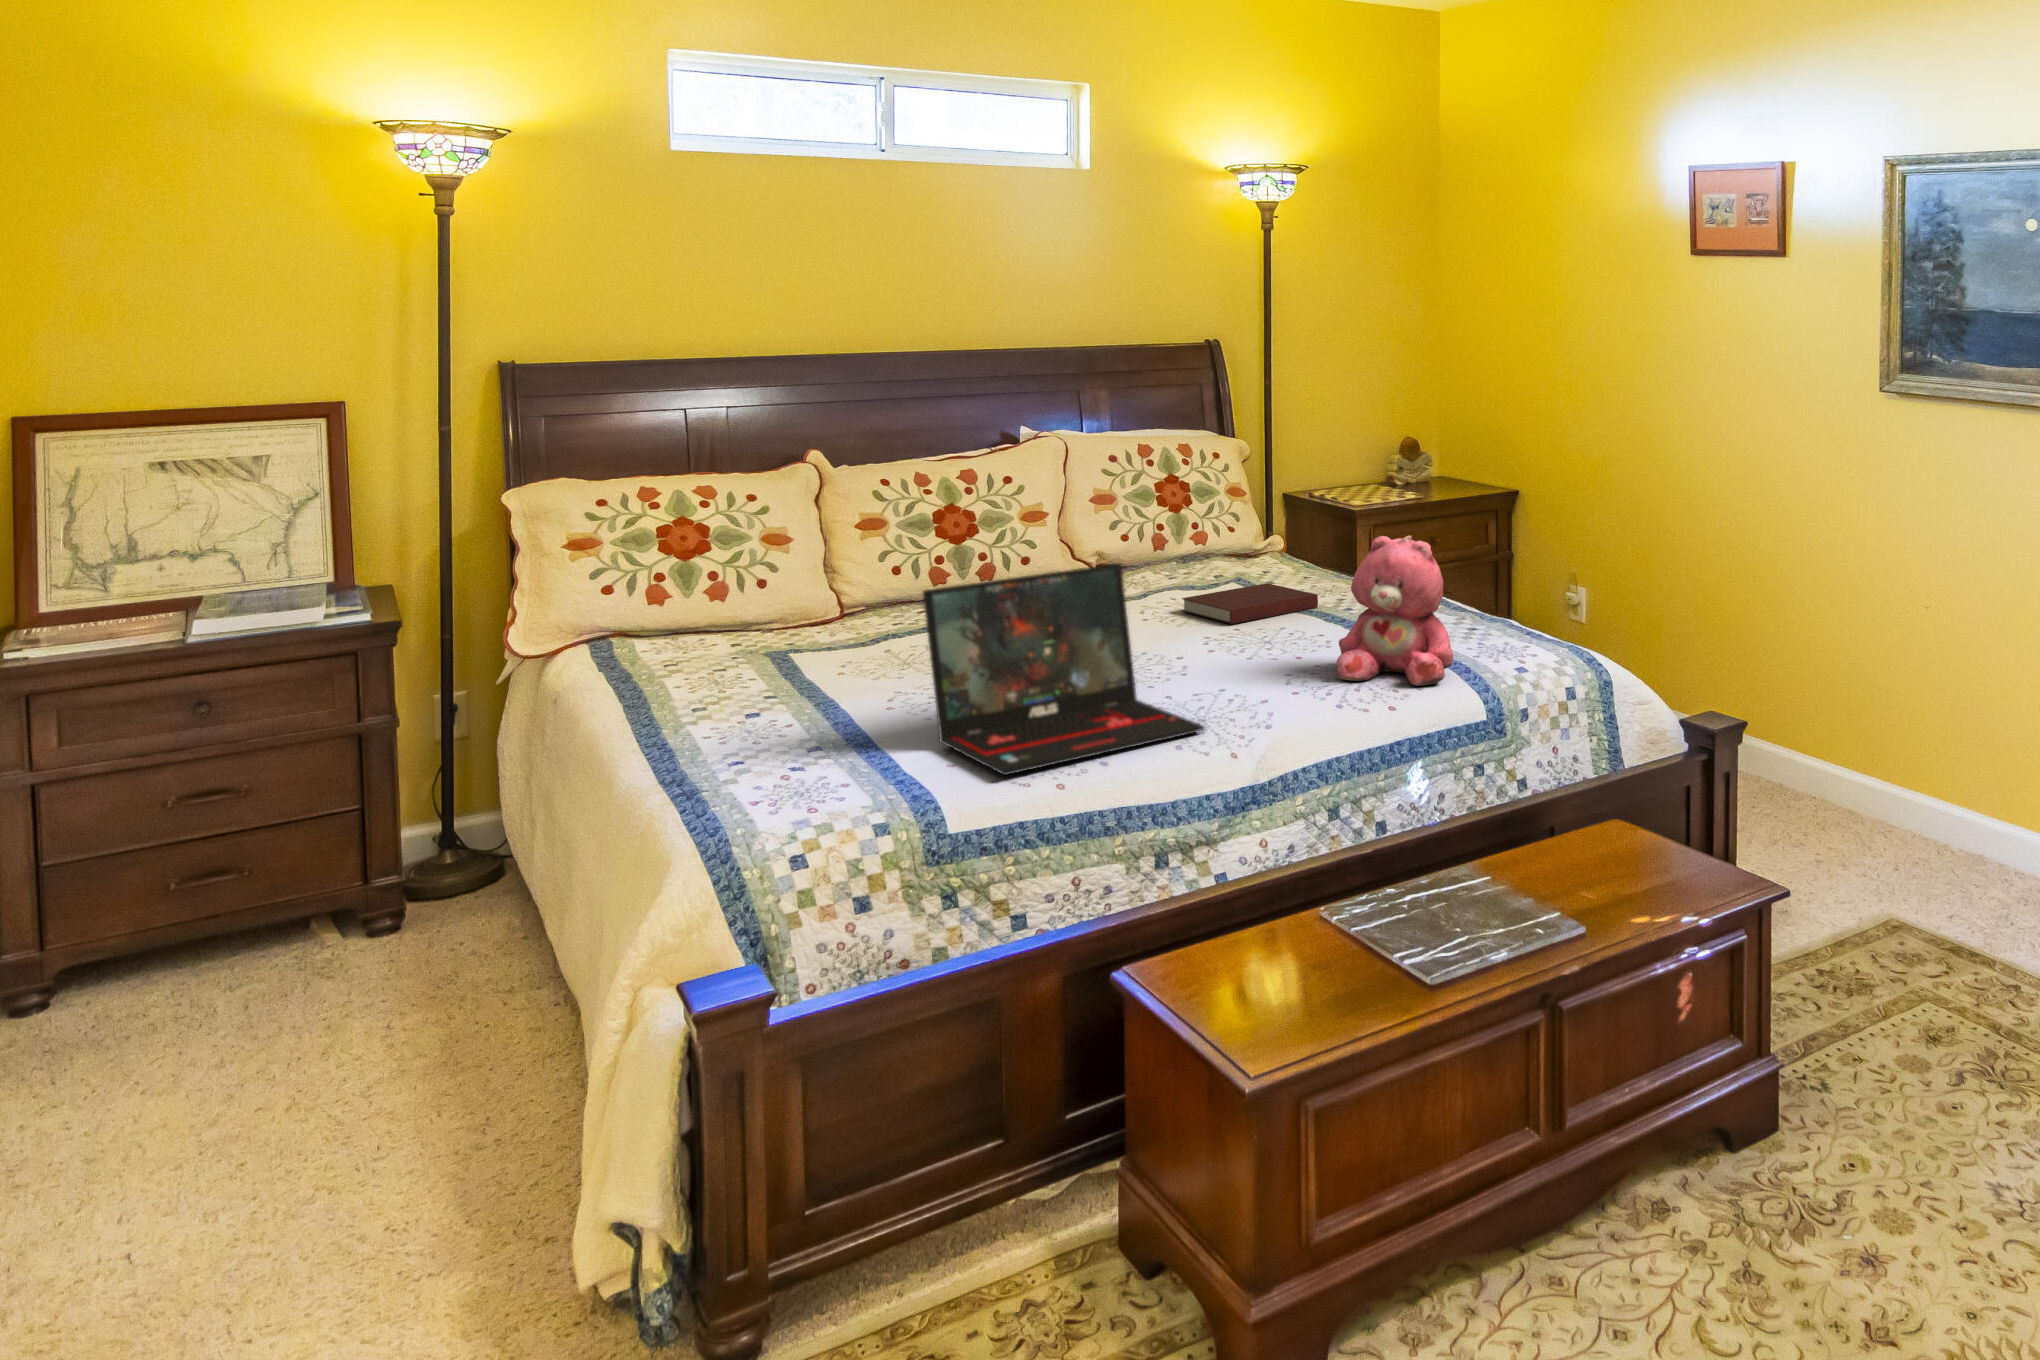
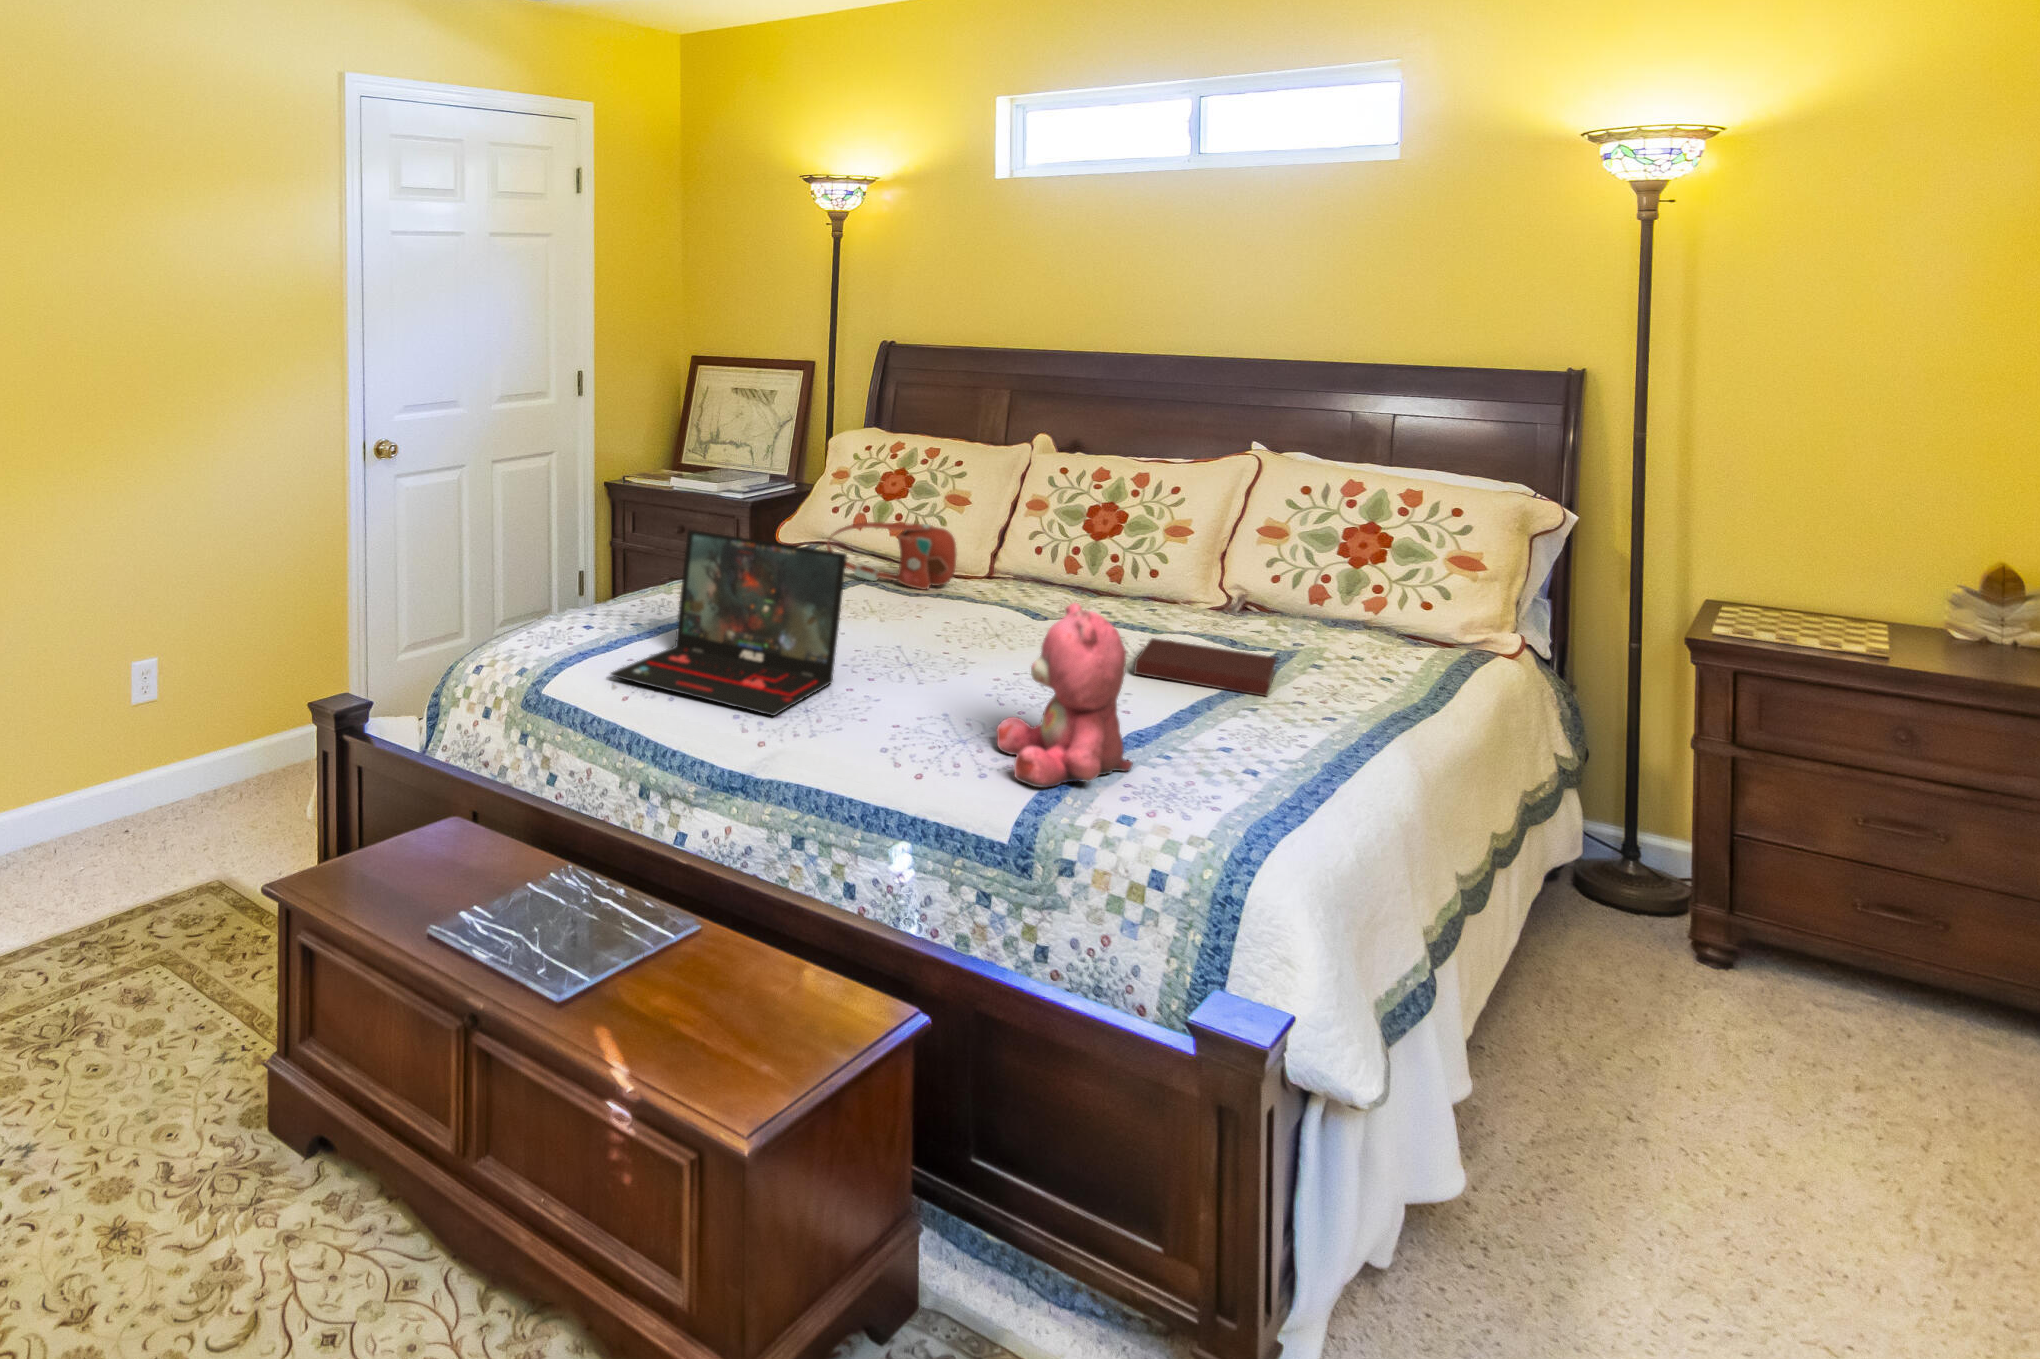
handbag: none [740,560,906,650] -> present [827,522,957,590]

